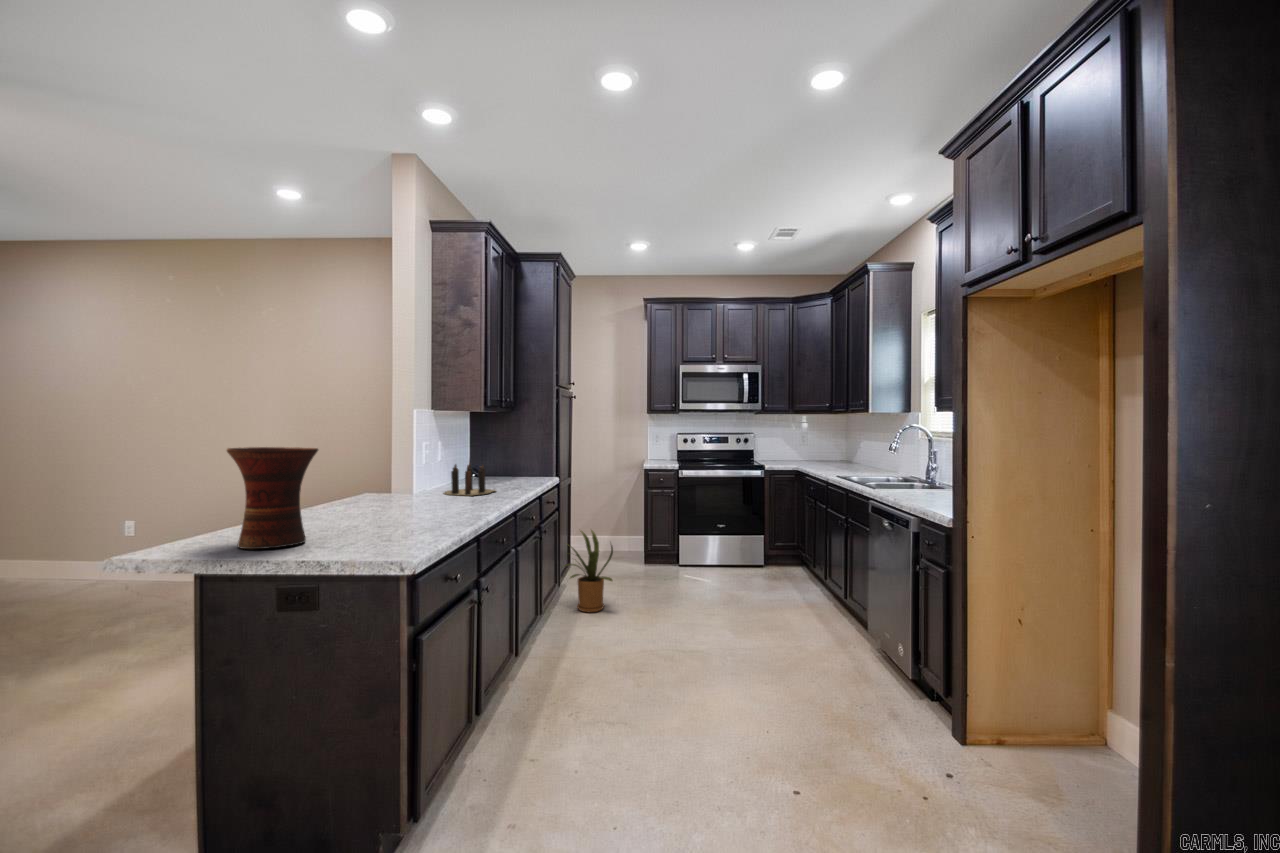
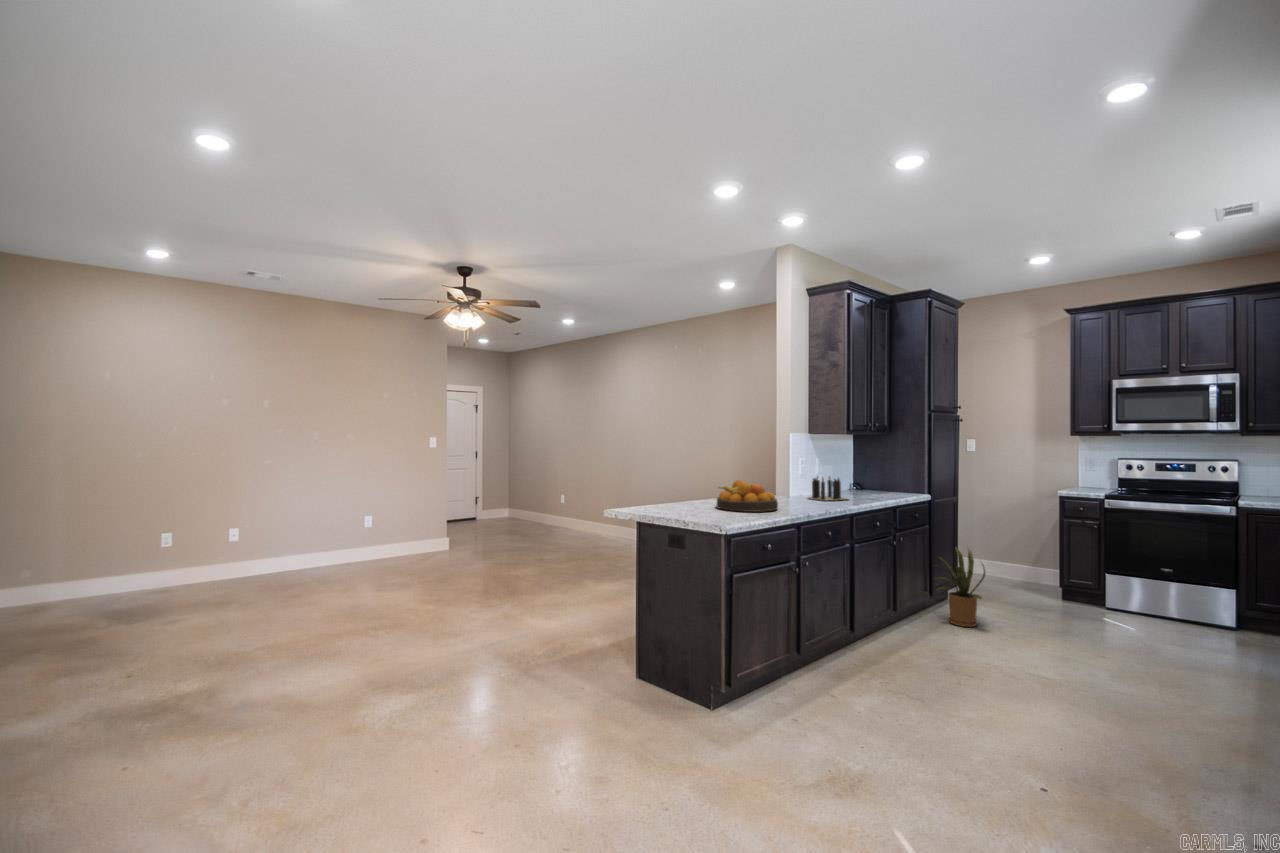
vase: present [227,447,318,549] -> none [650,457,694,513]
fruit bowl: none [342,479,441,528] -> present [716,480,778,512]

